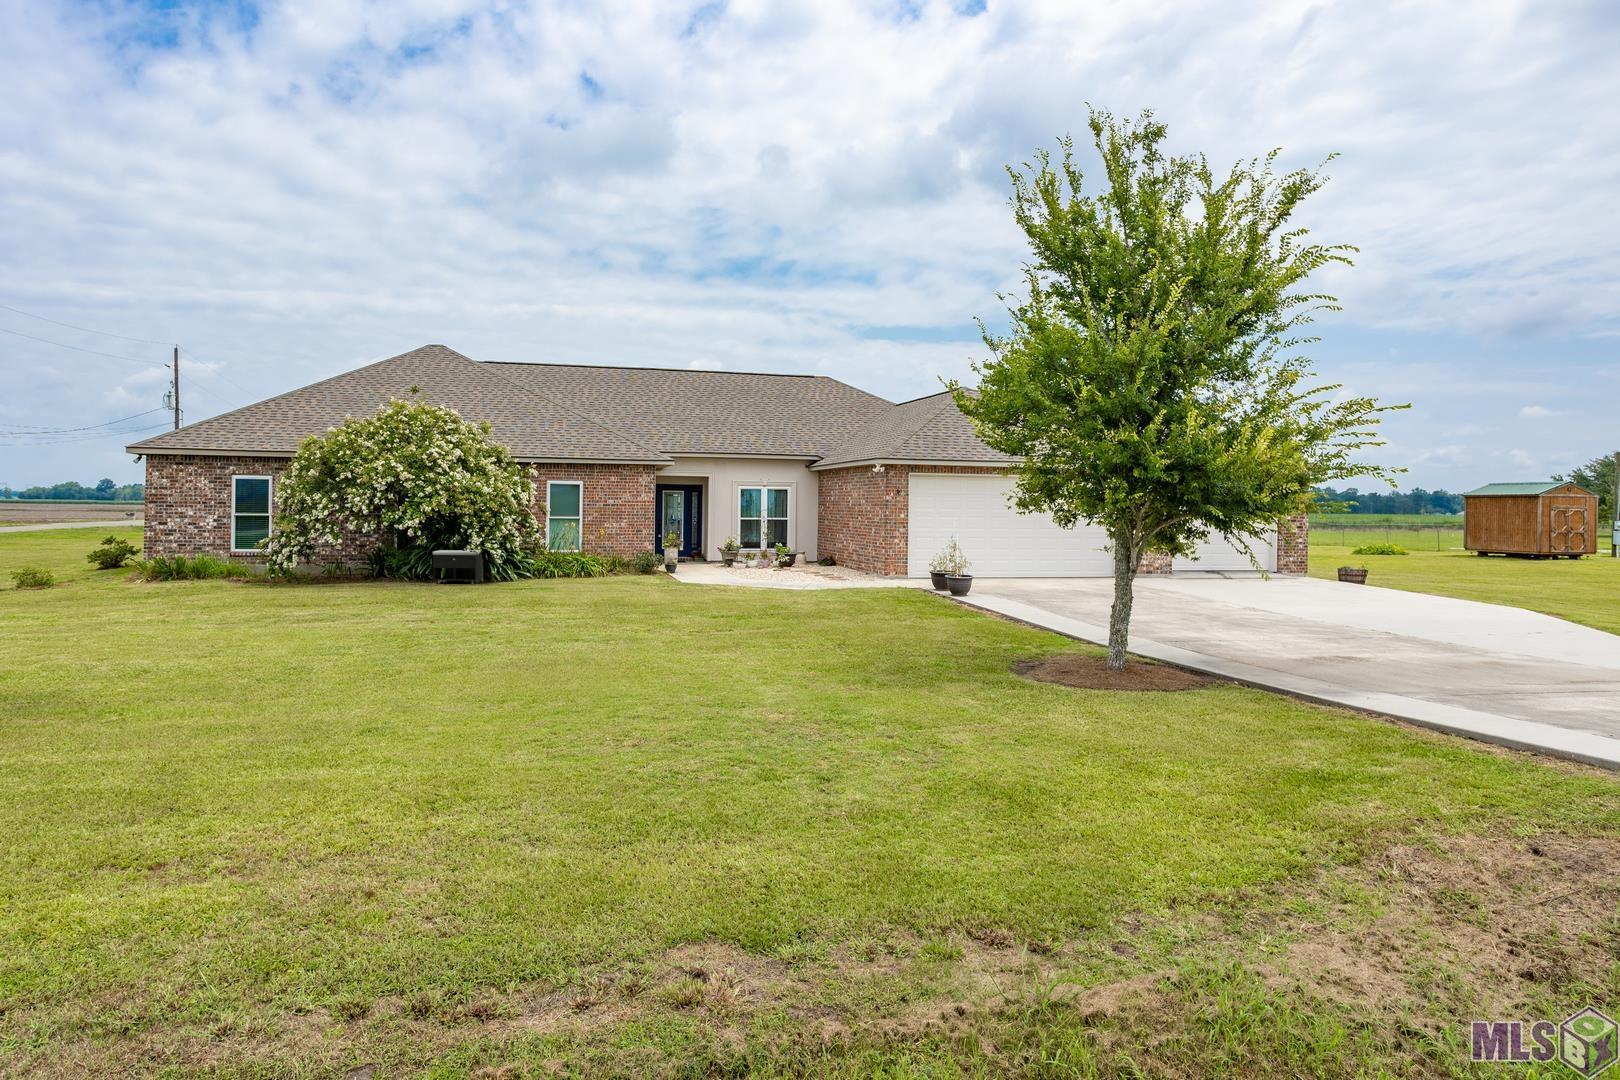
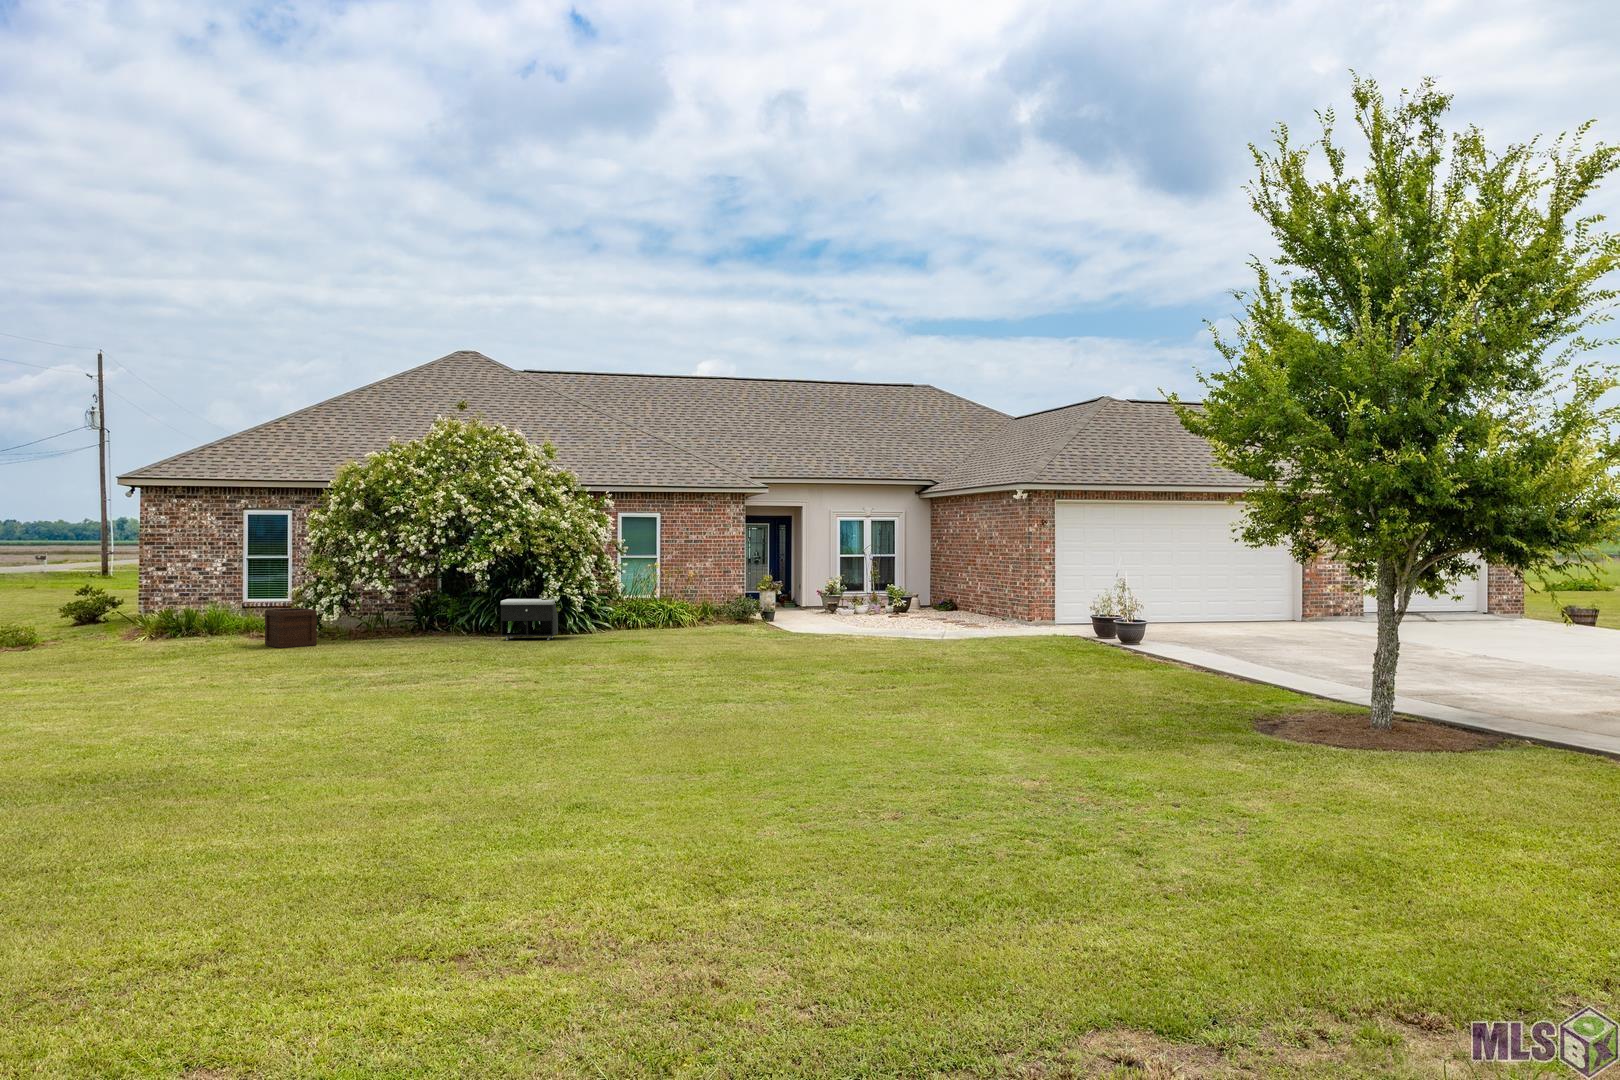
wooden crate: none [238,555,280,587] -> present [265,608,317,648]

